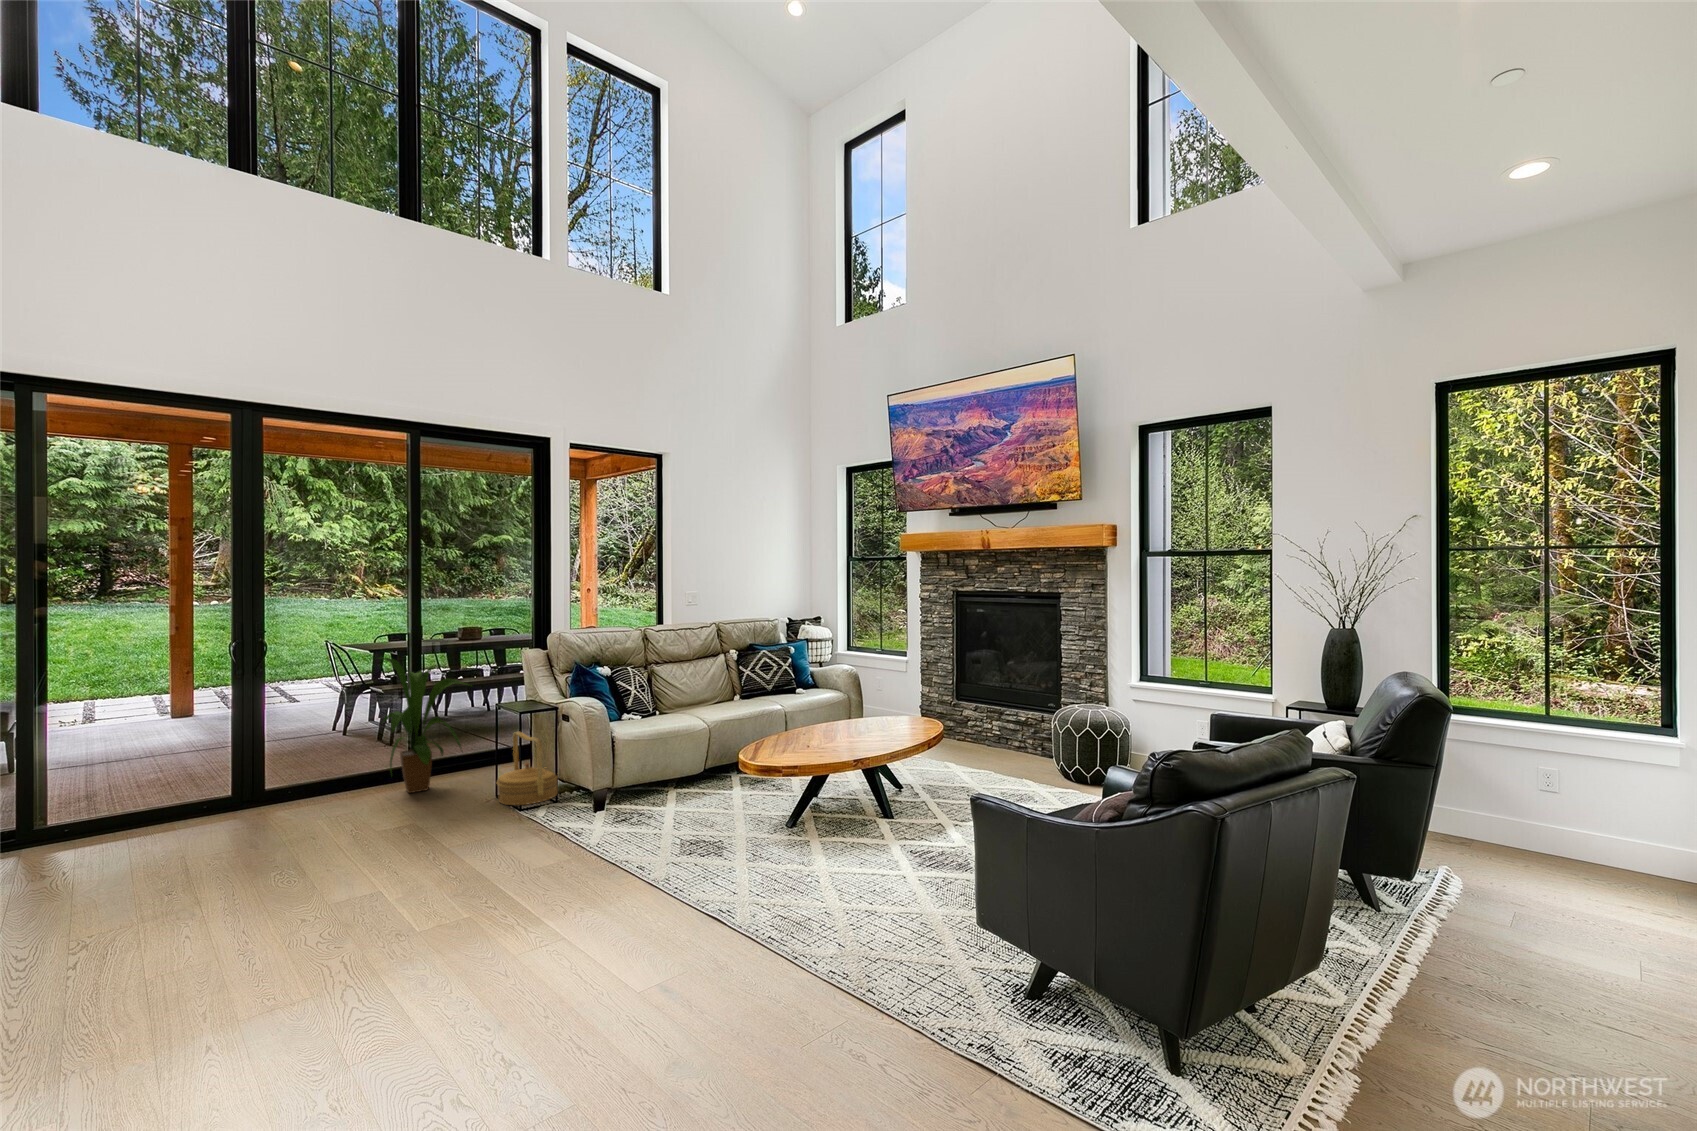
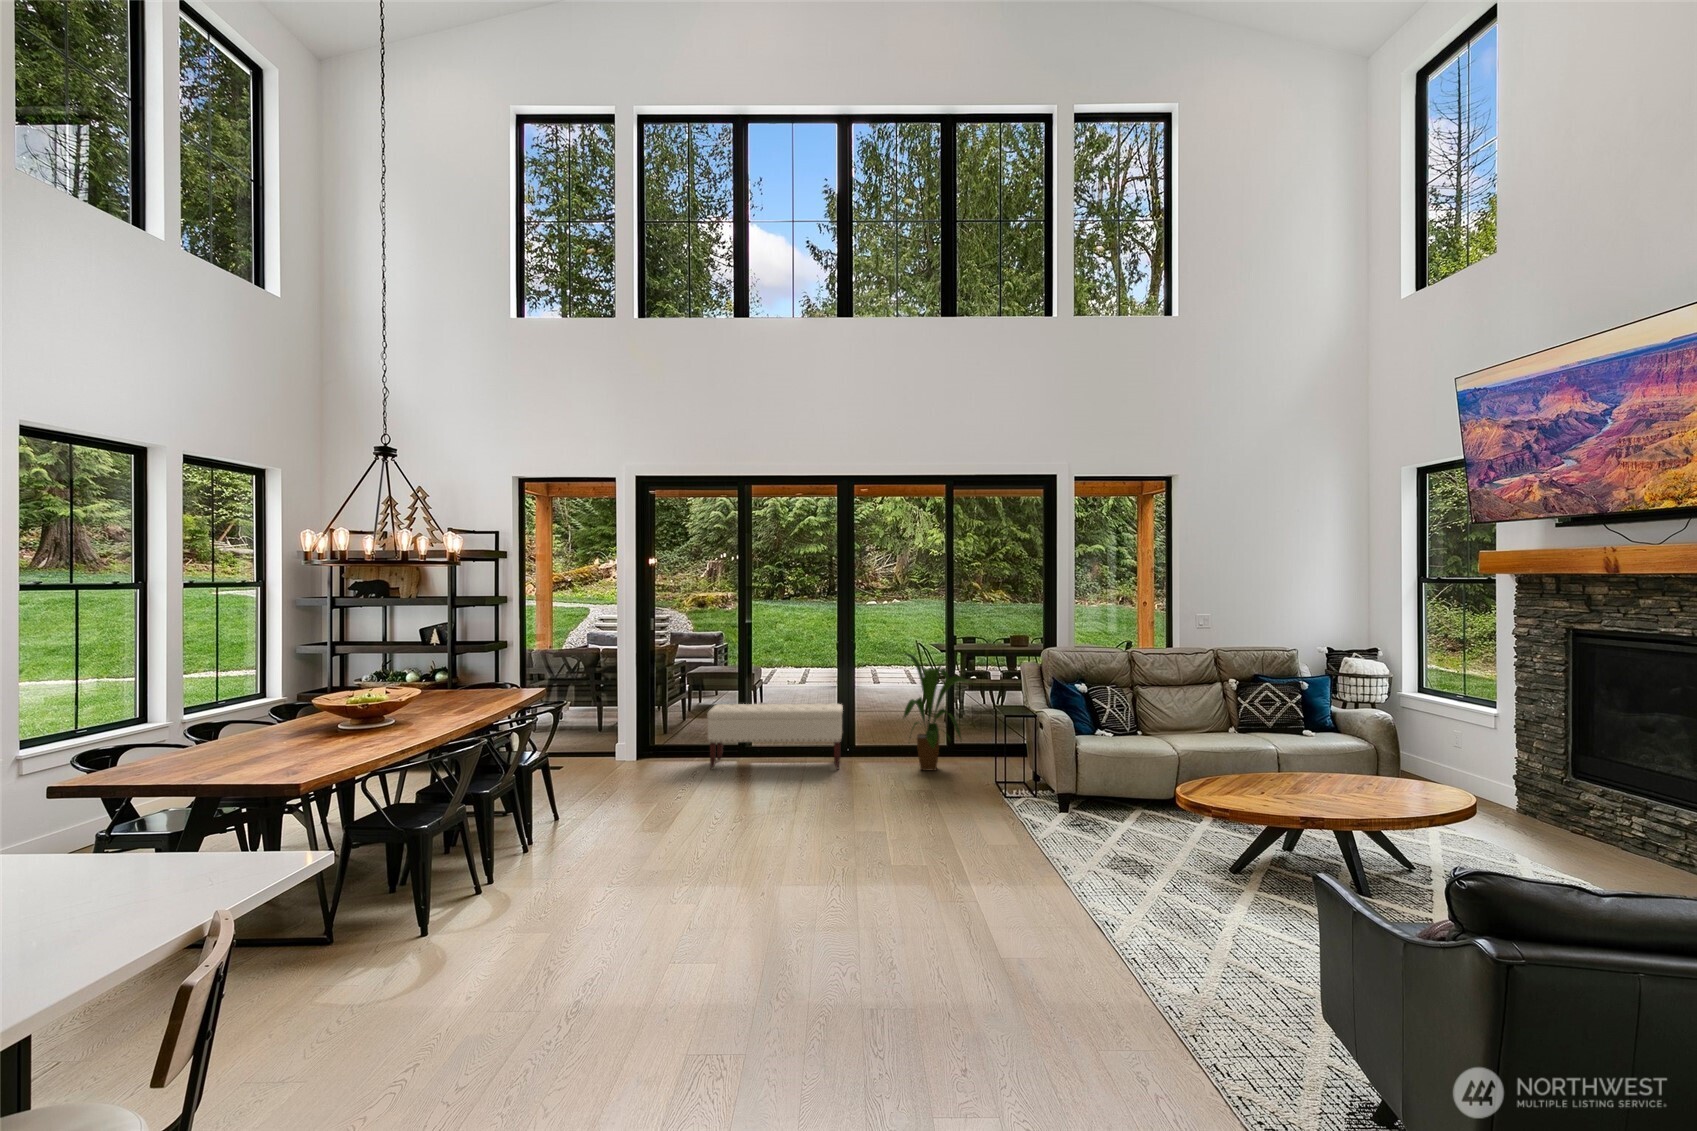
bench: none [56,731,294,856] -> present [707,703,843,770]
woven basket: present [497,731,558,805] -> none [980,731,1034,798]

